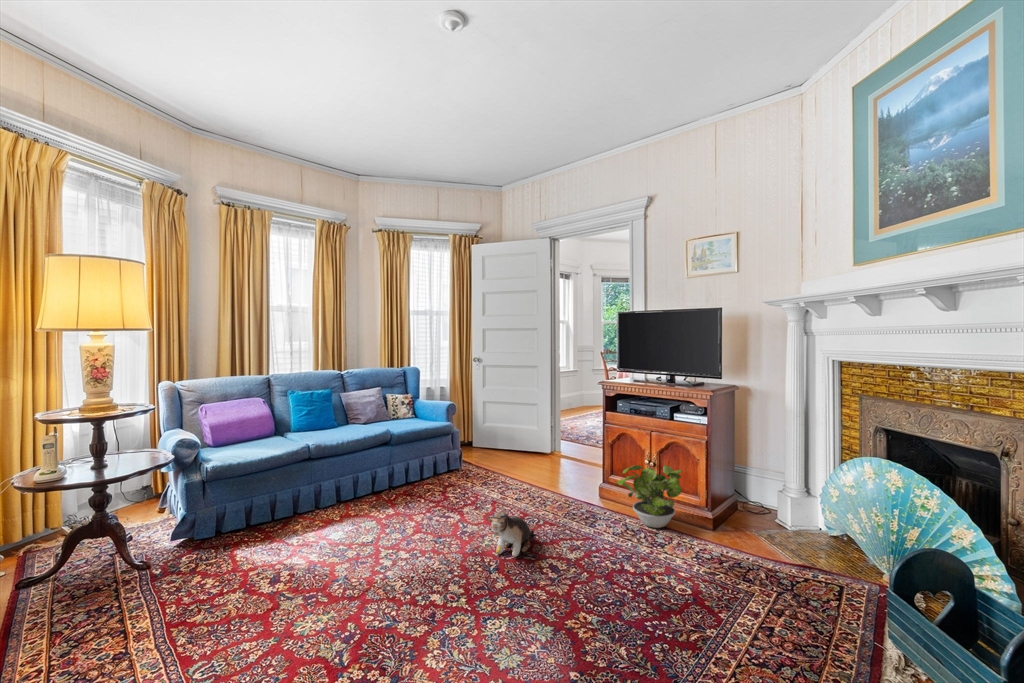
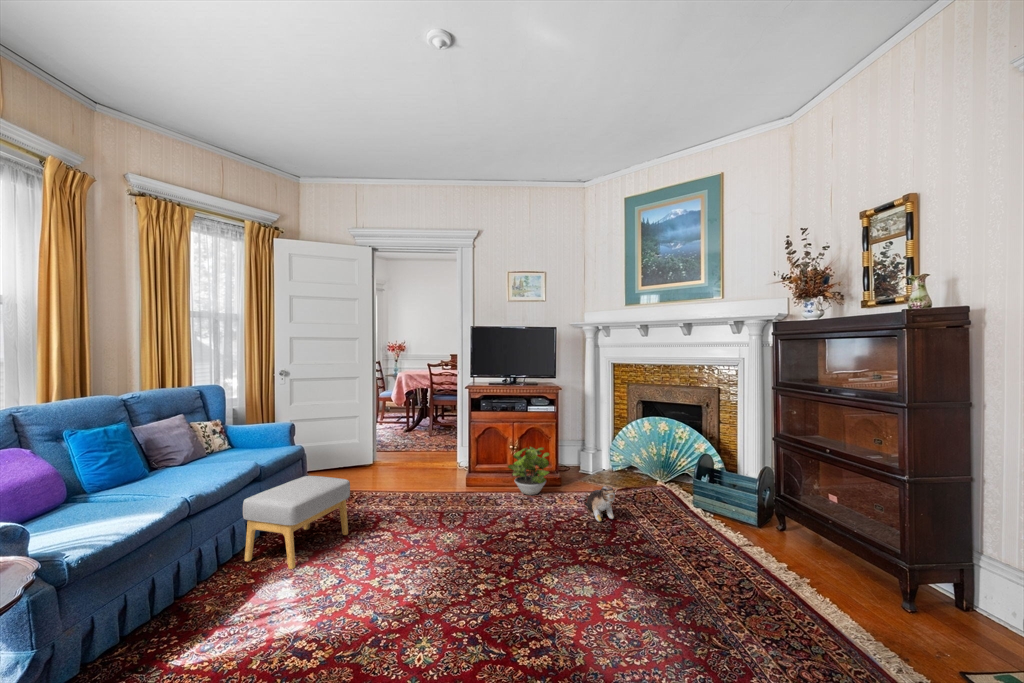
footstool: none [363,449,443,520] -> present [243,476,350,569]
plush toy: present [486,512,534,557] -> present [585,485,618,522]

